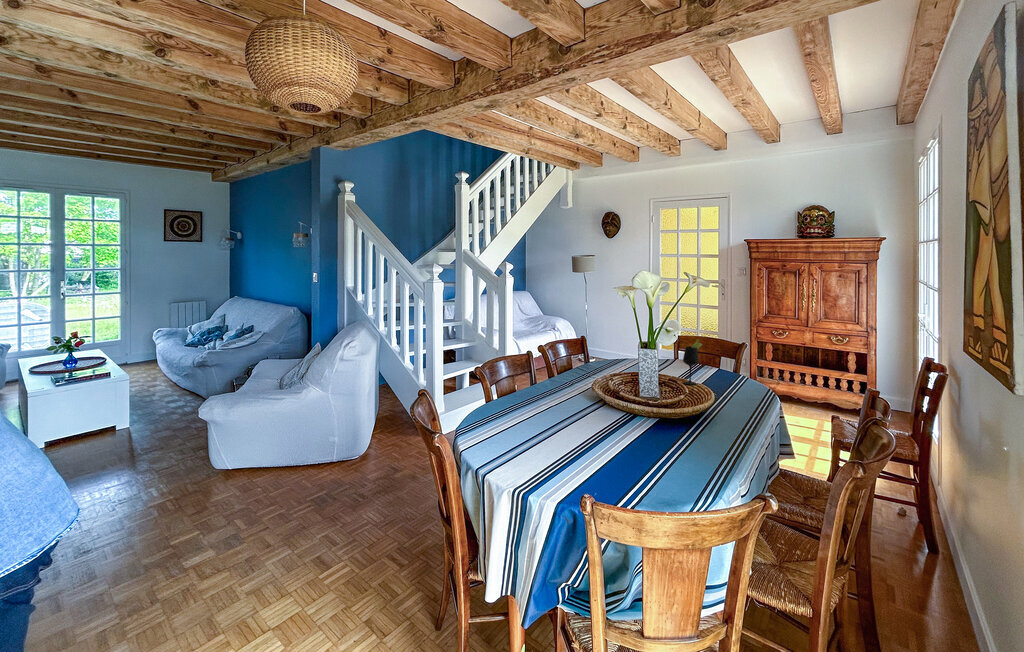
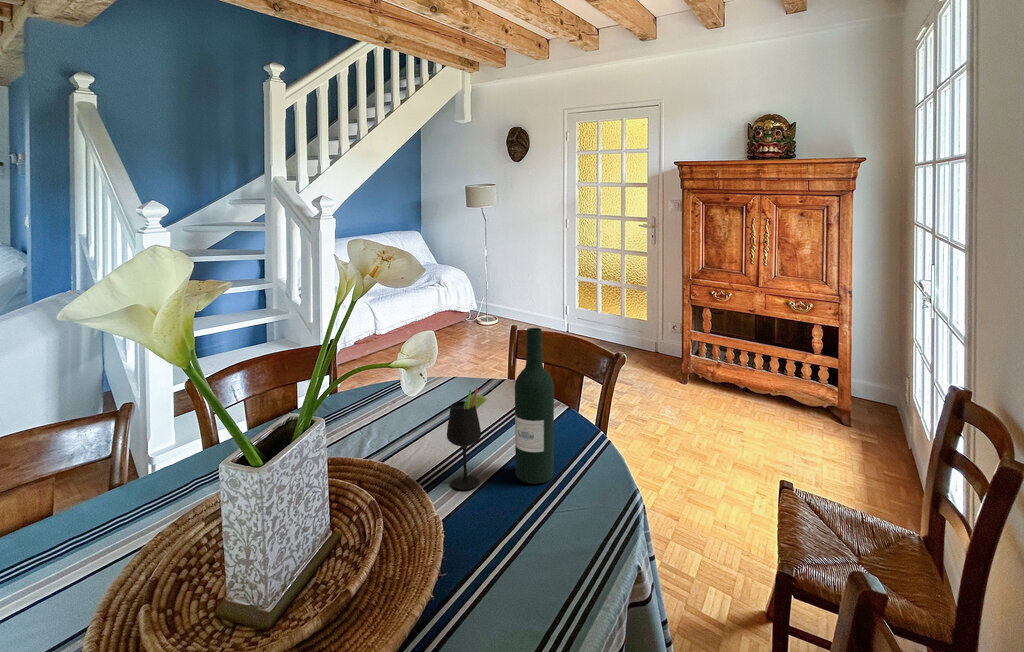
wine bottle: none [711,315,731,384] -> present [515,328,554,484]

